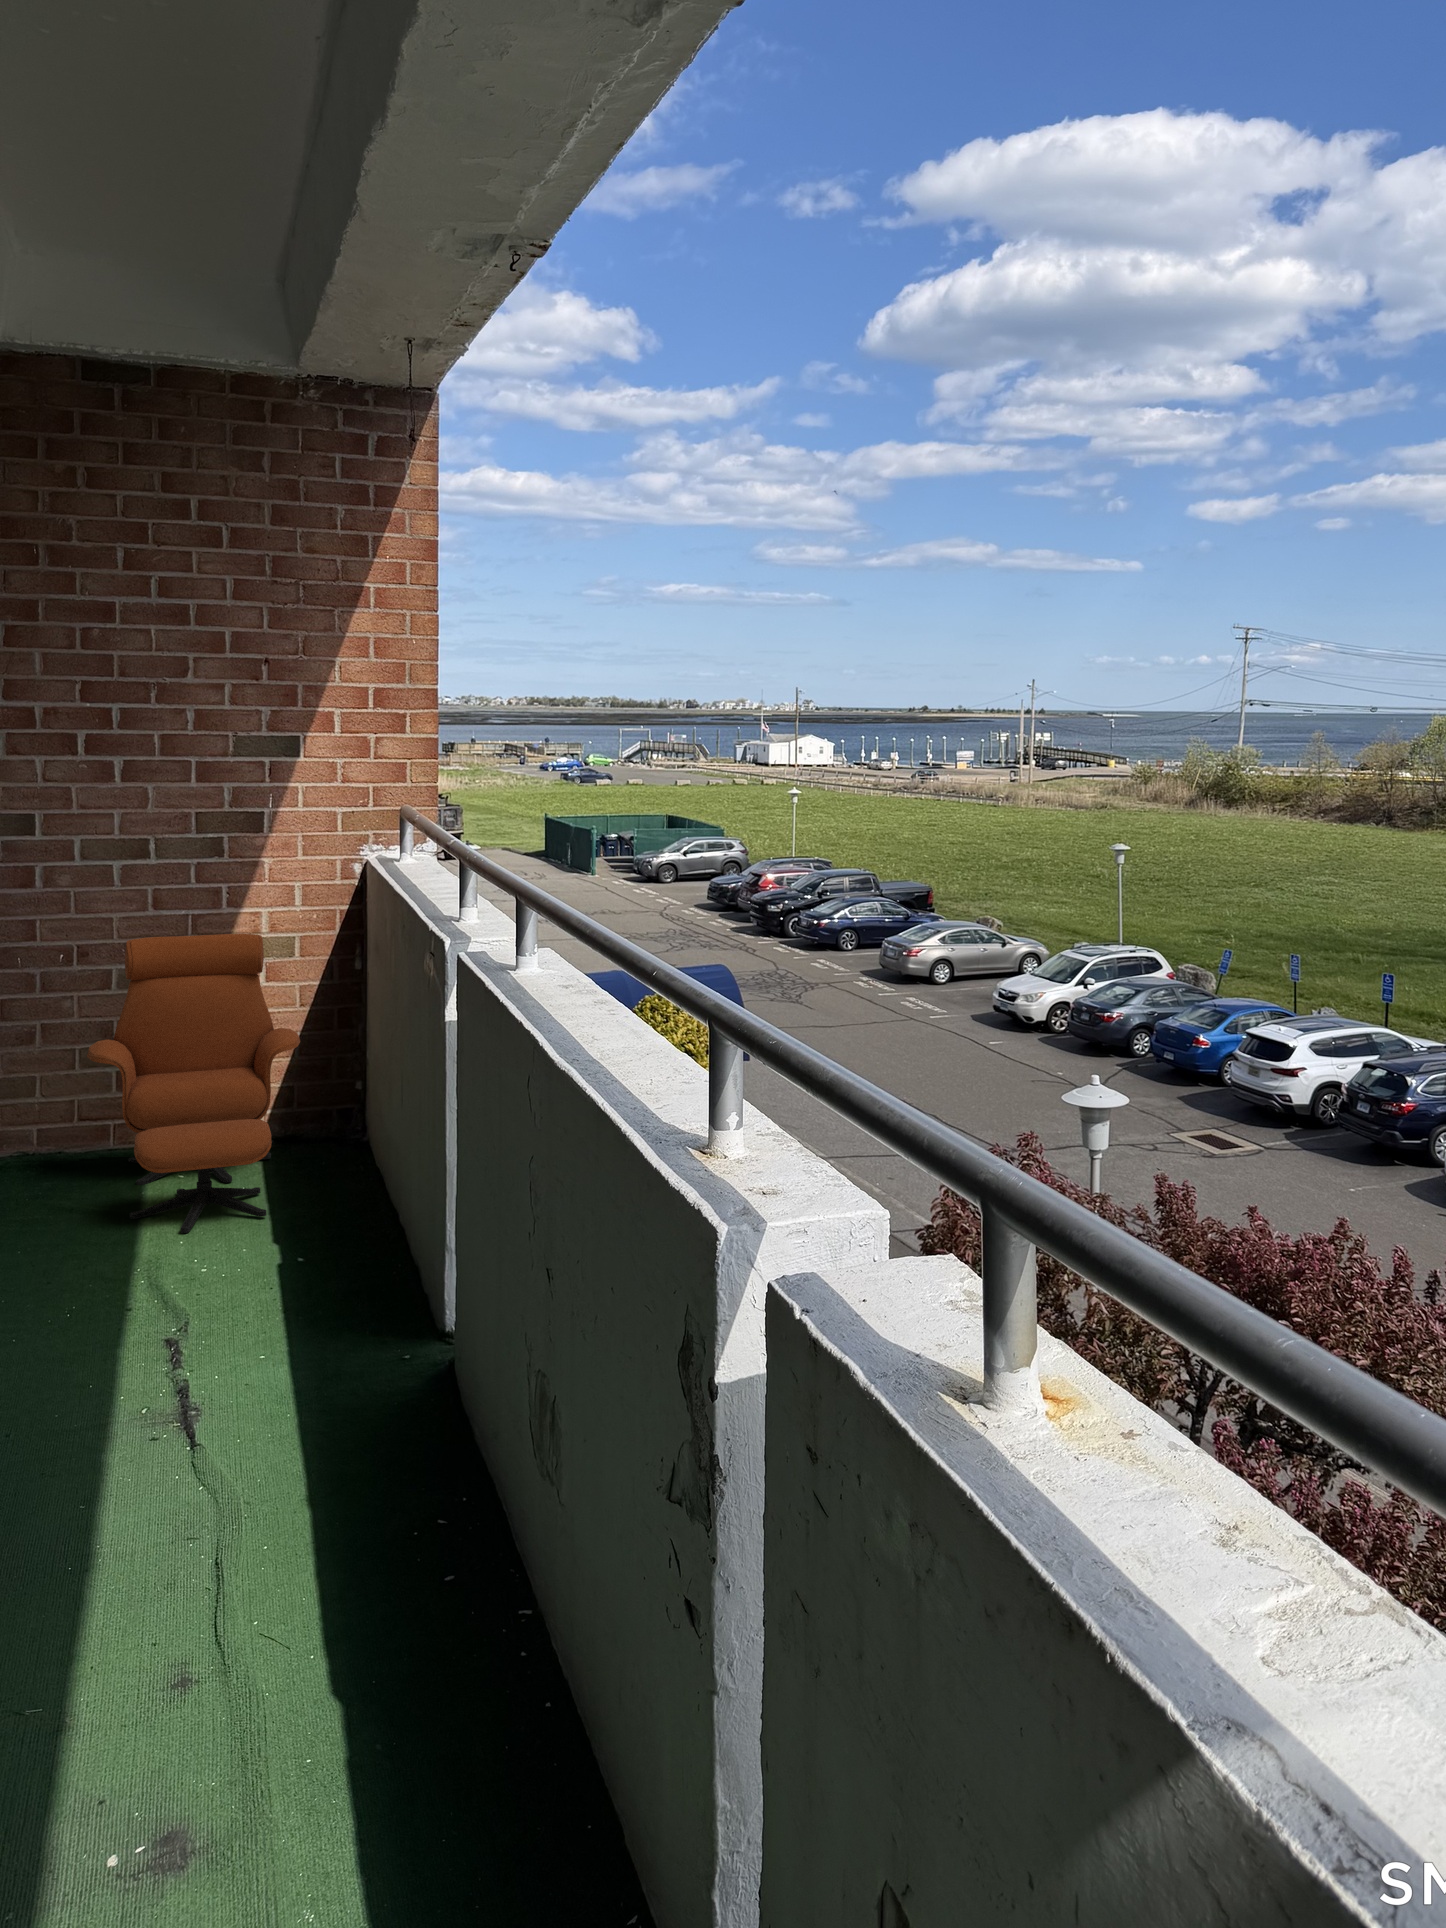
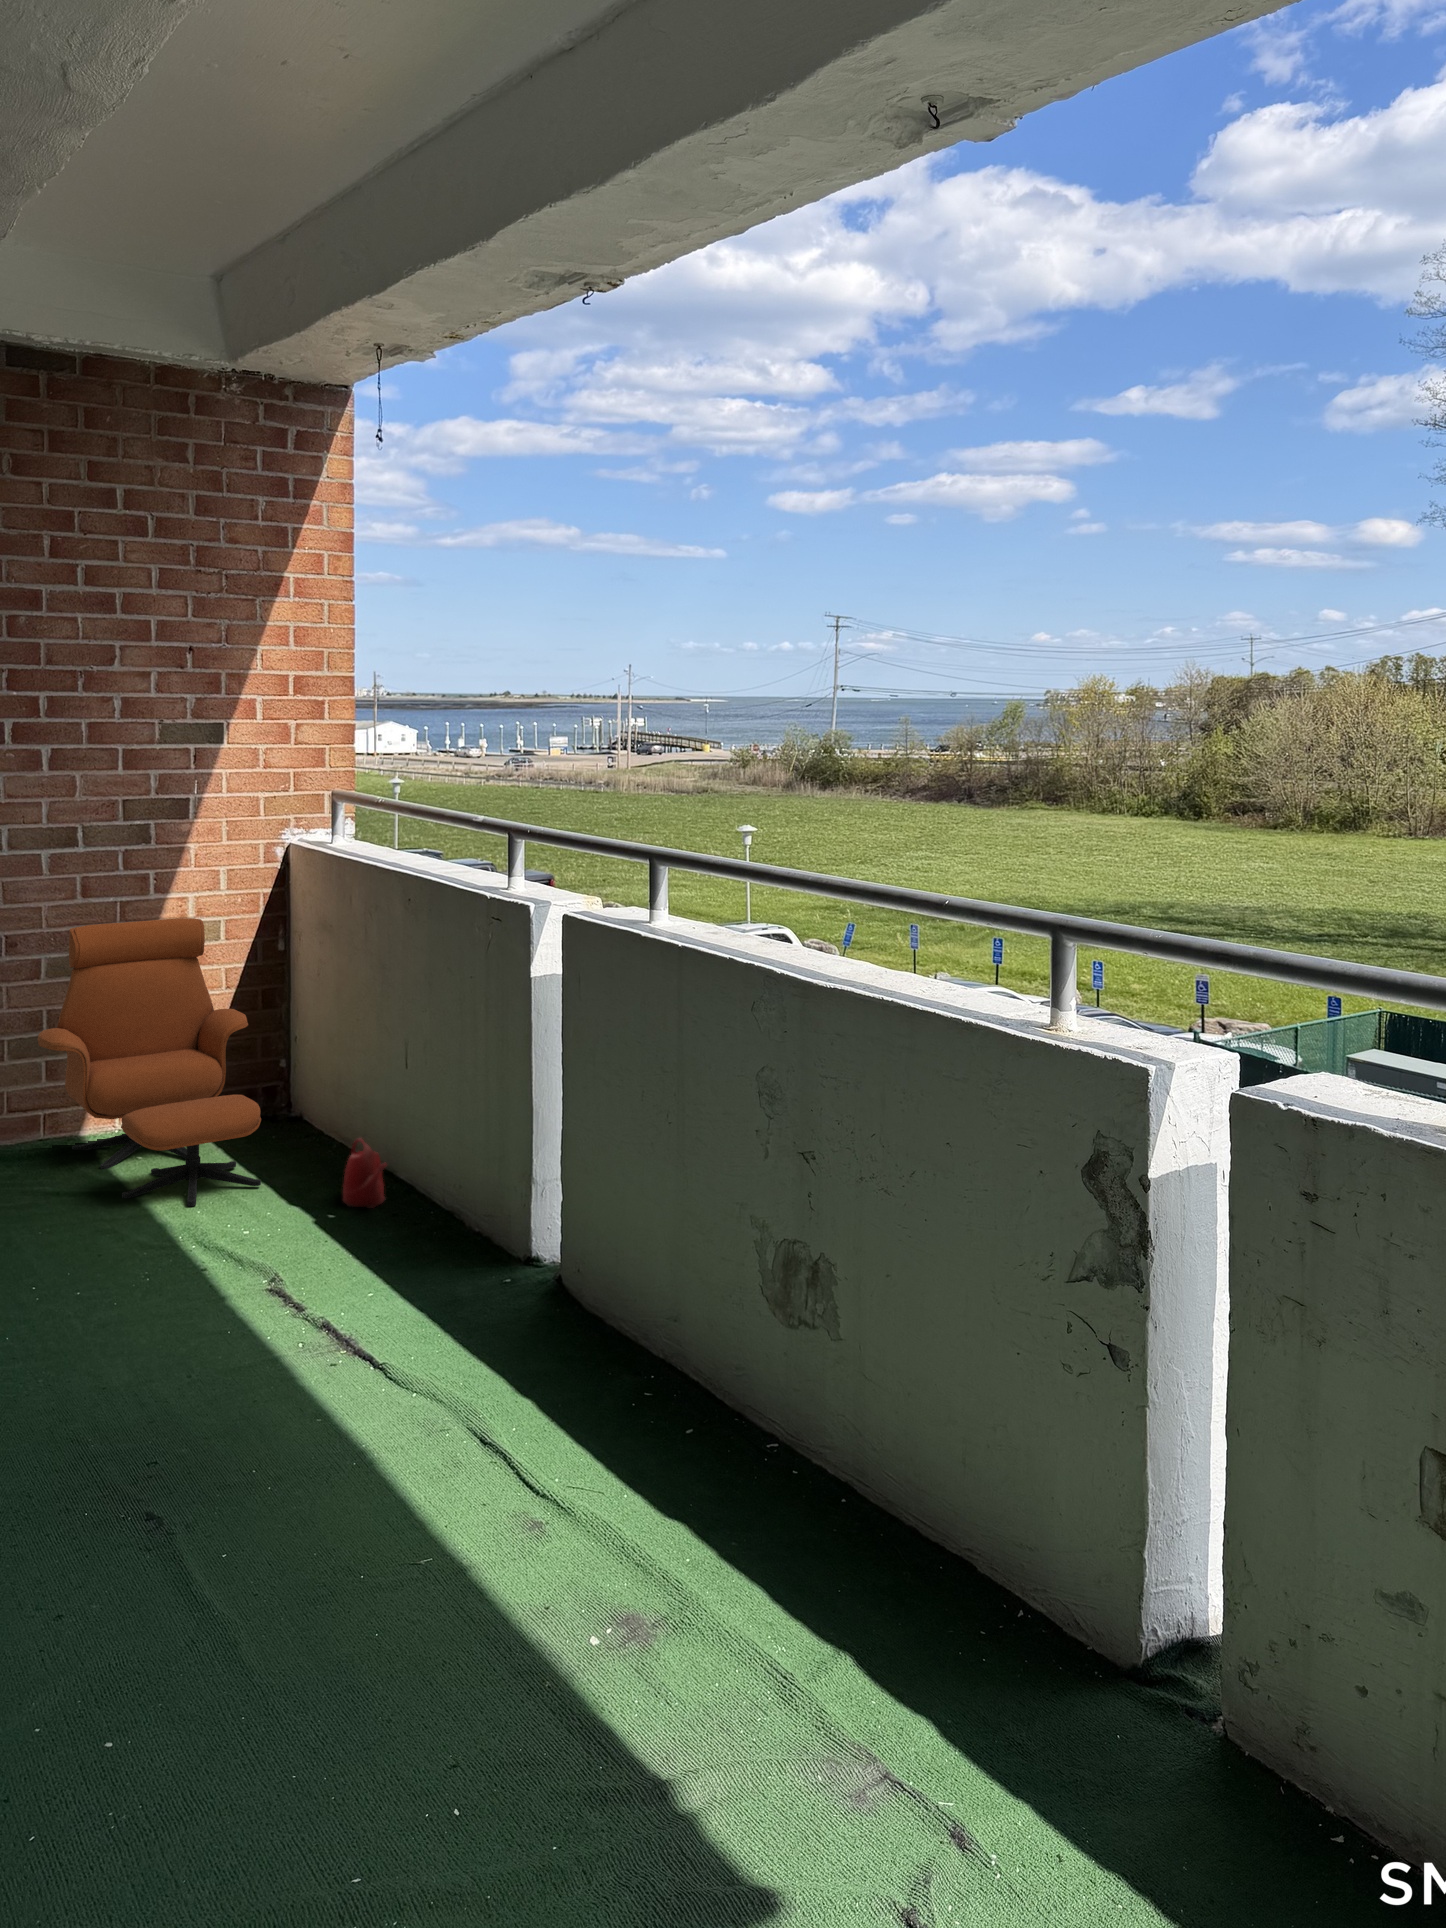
watering can: none [331,1175,376,1252] -> present [343,1138,387,1208]

